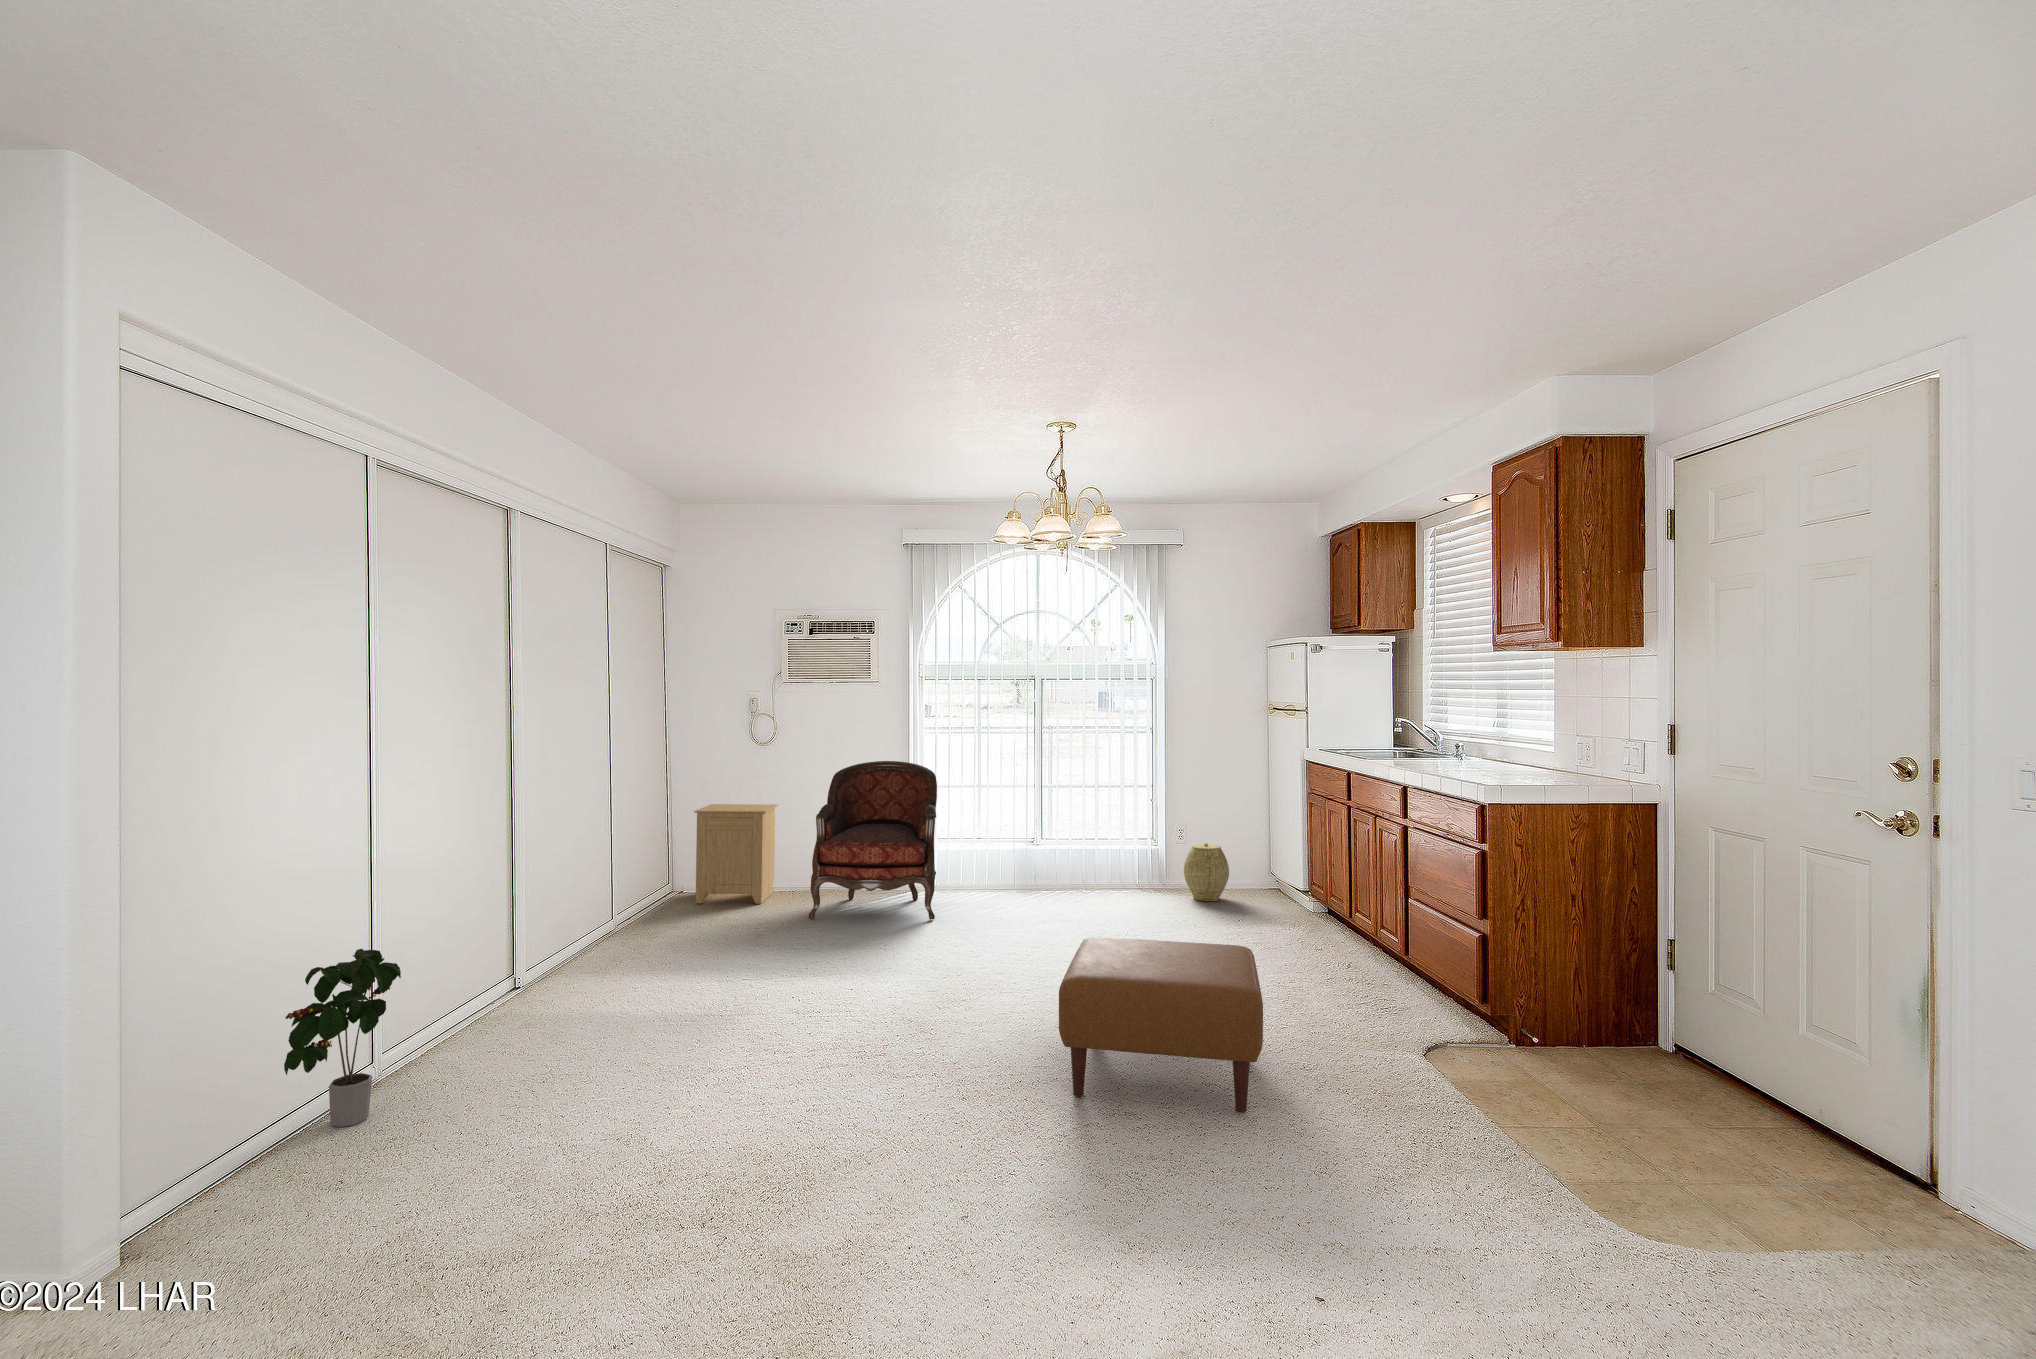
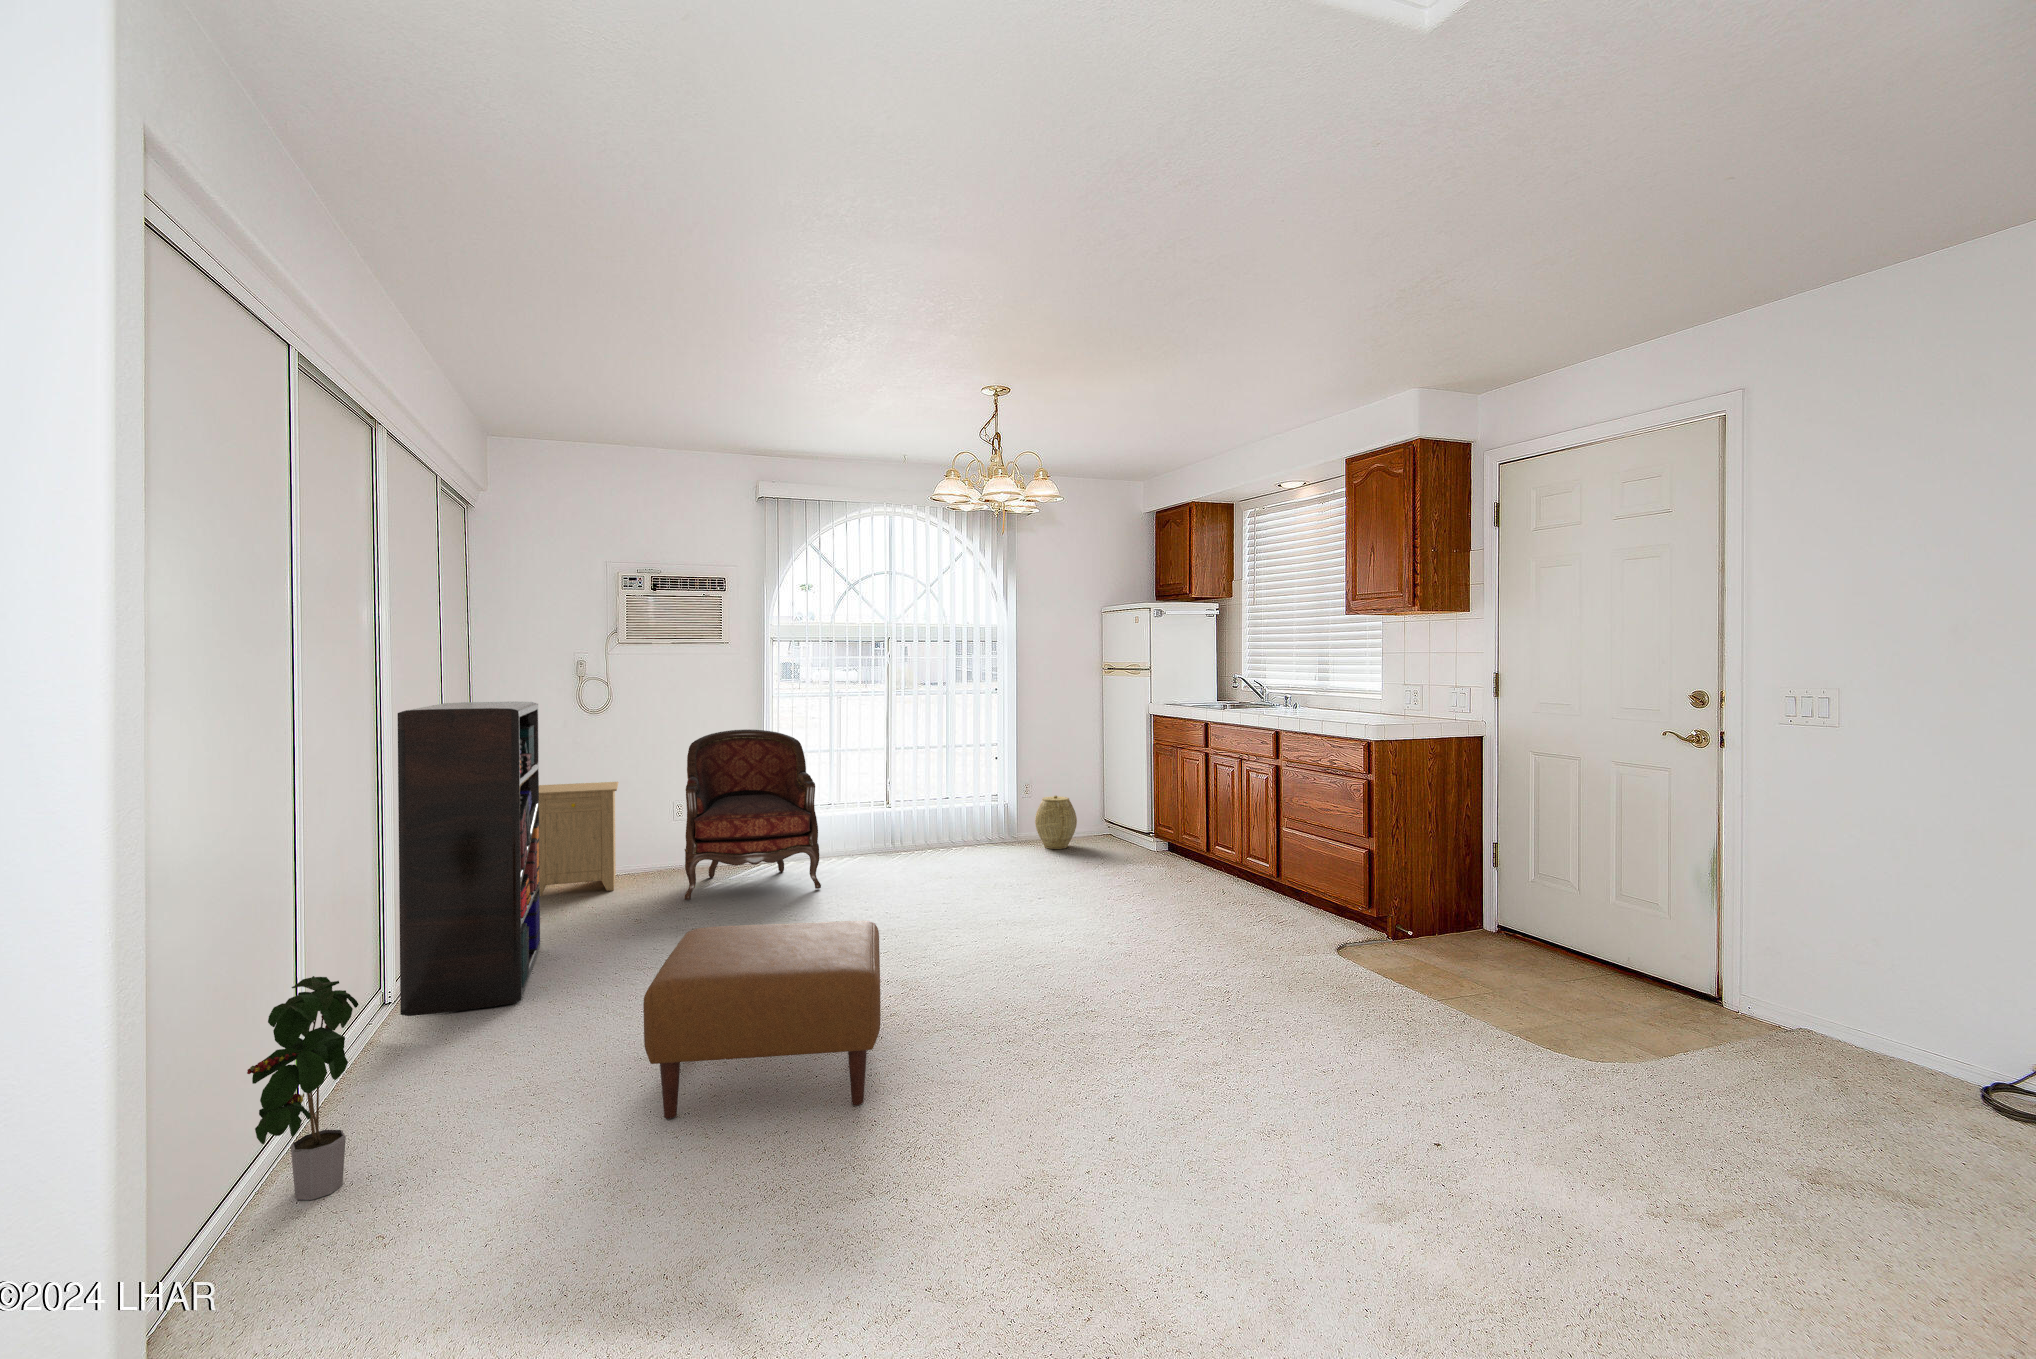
bookshelf: none [515,731,664,994] -> present [398,702,540,1016]
ottoman: present [1059,937,1263,1112] -> present [643,921,881,1119]

